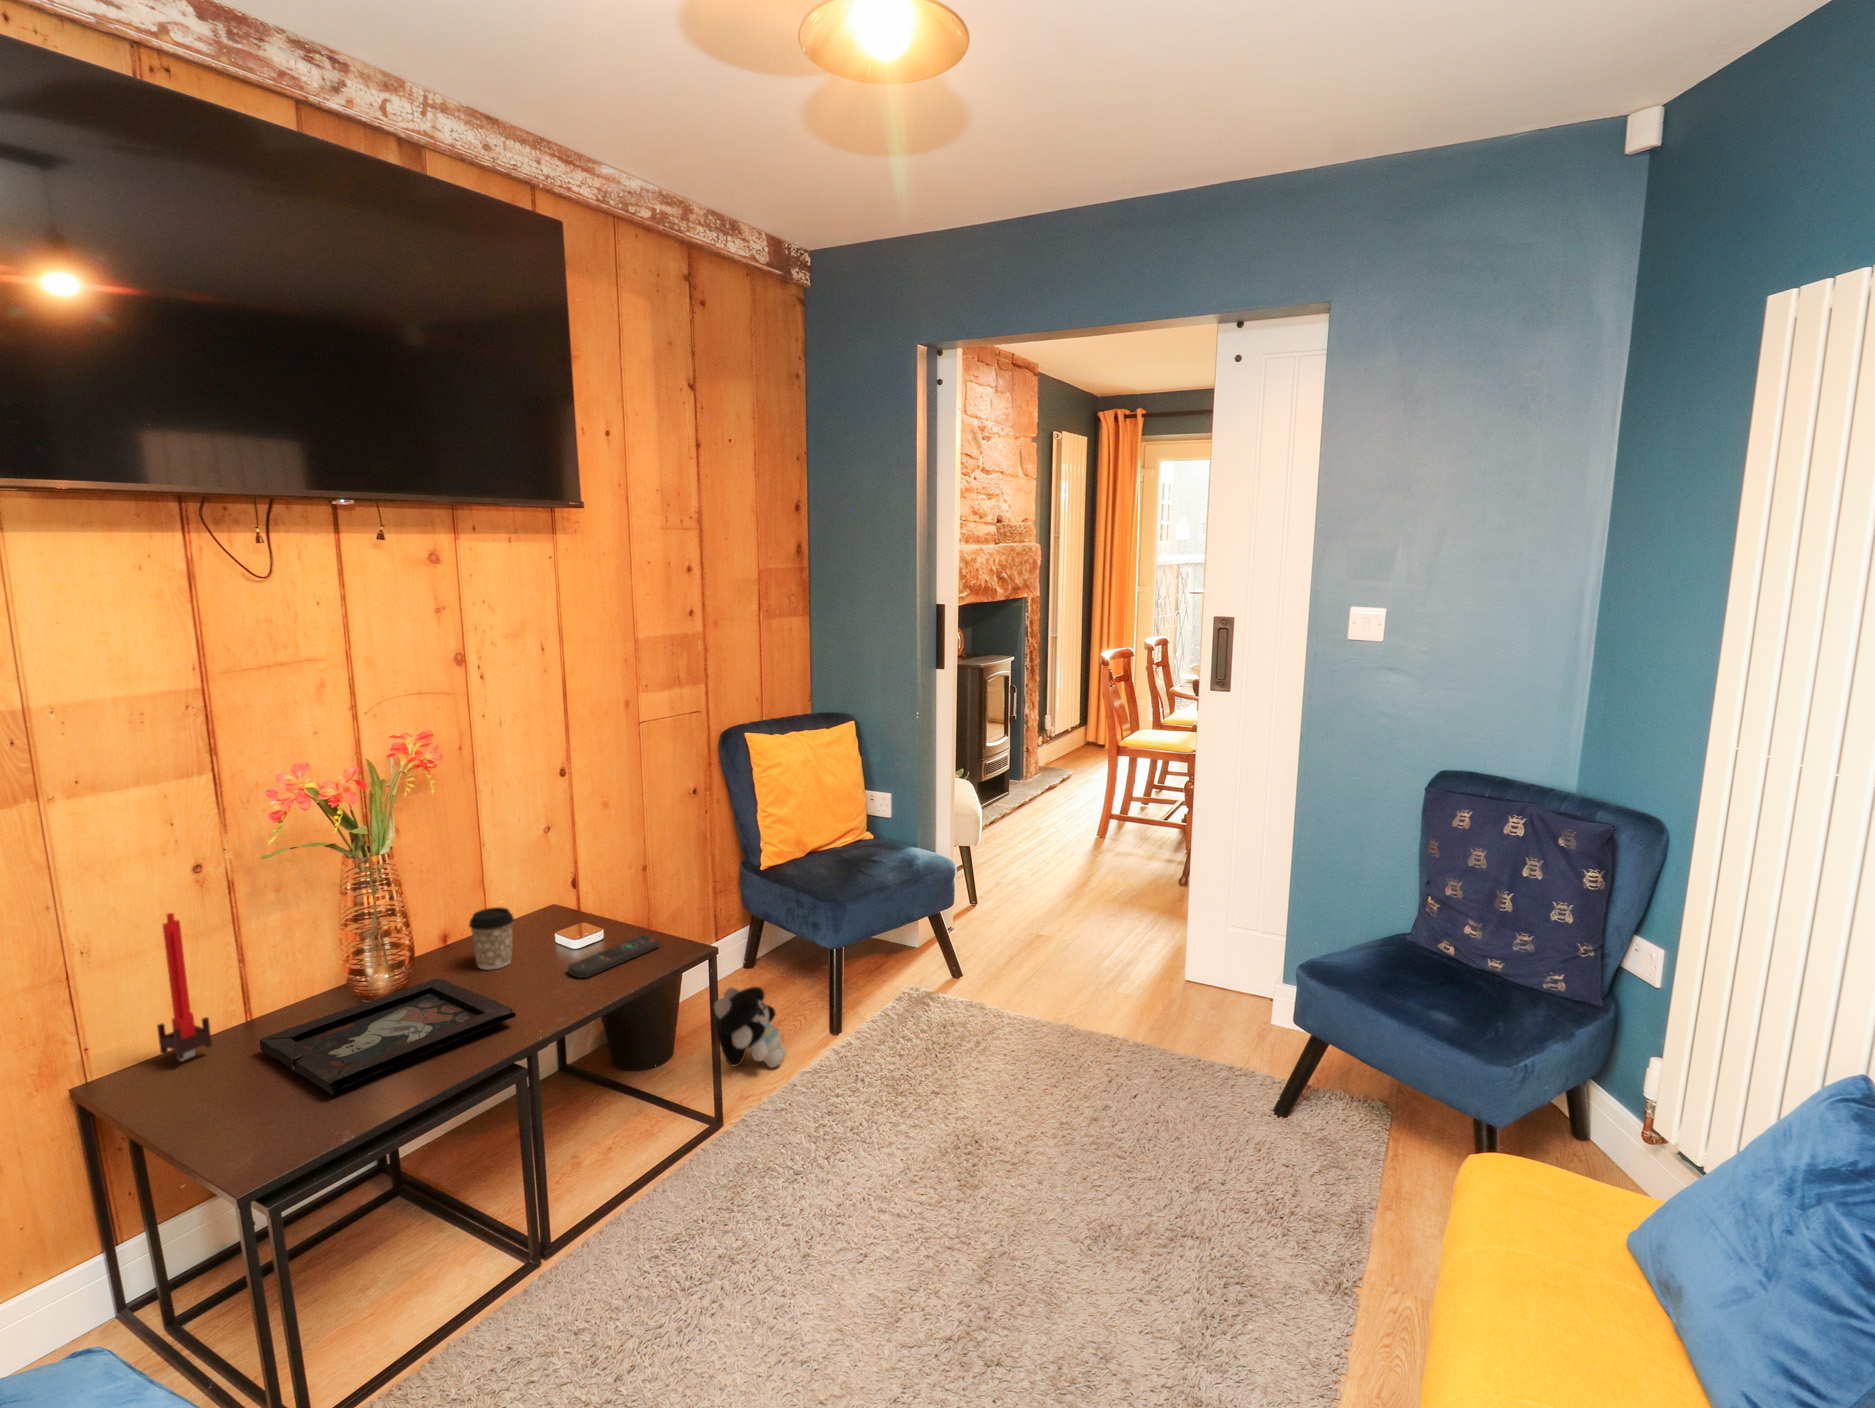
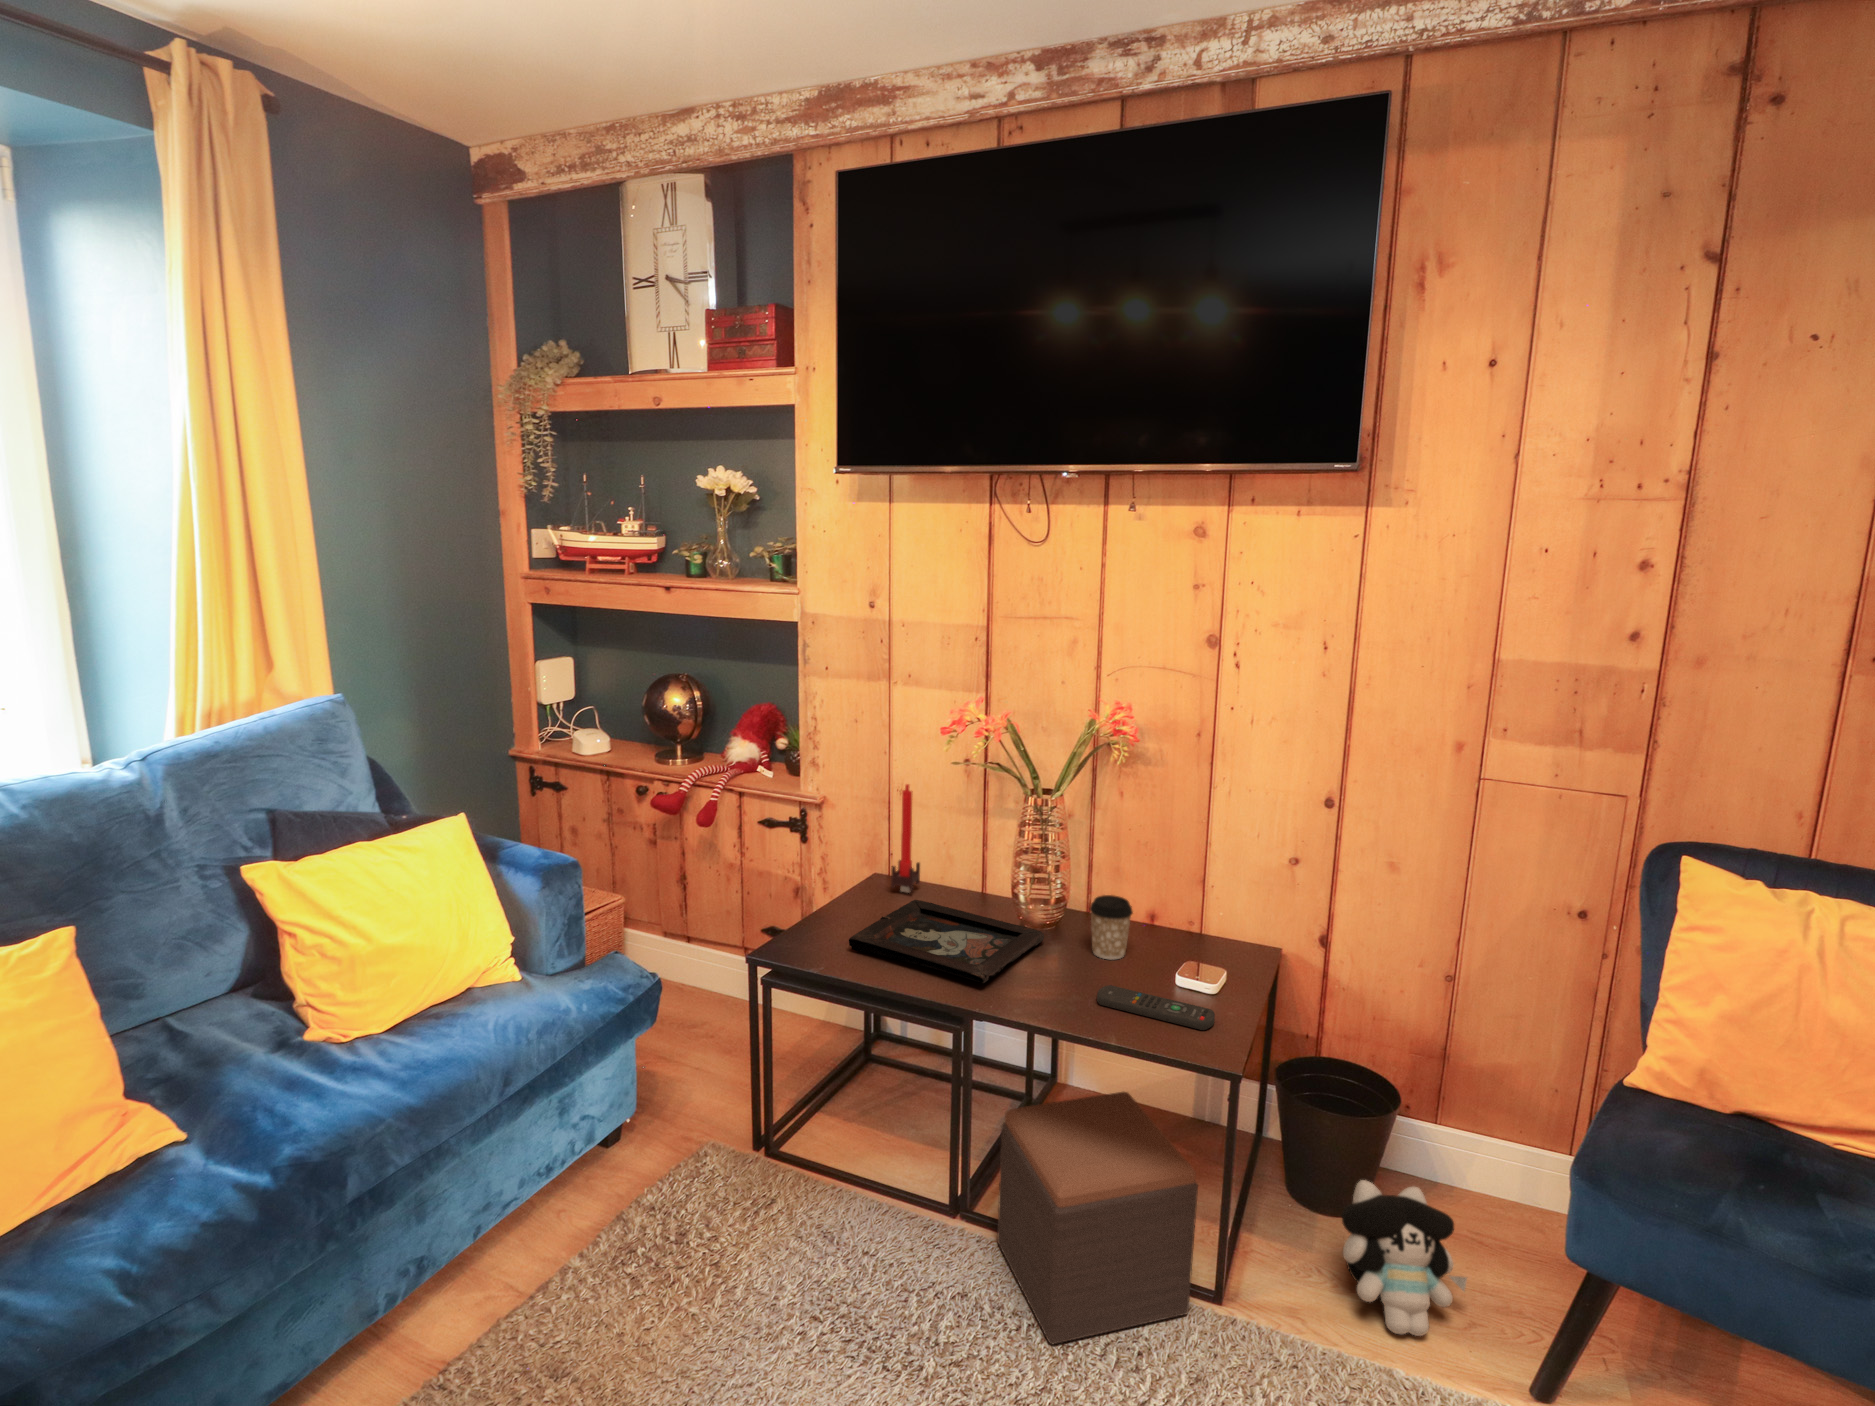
footstool: none [584,1031,726,1235] -> present [997,1092,1198,1344]

